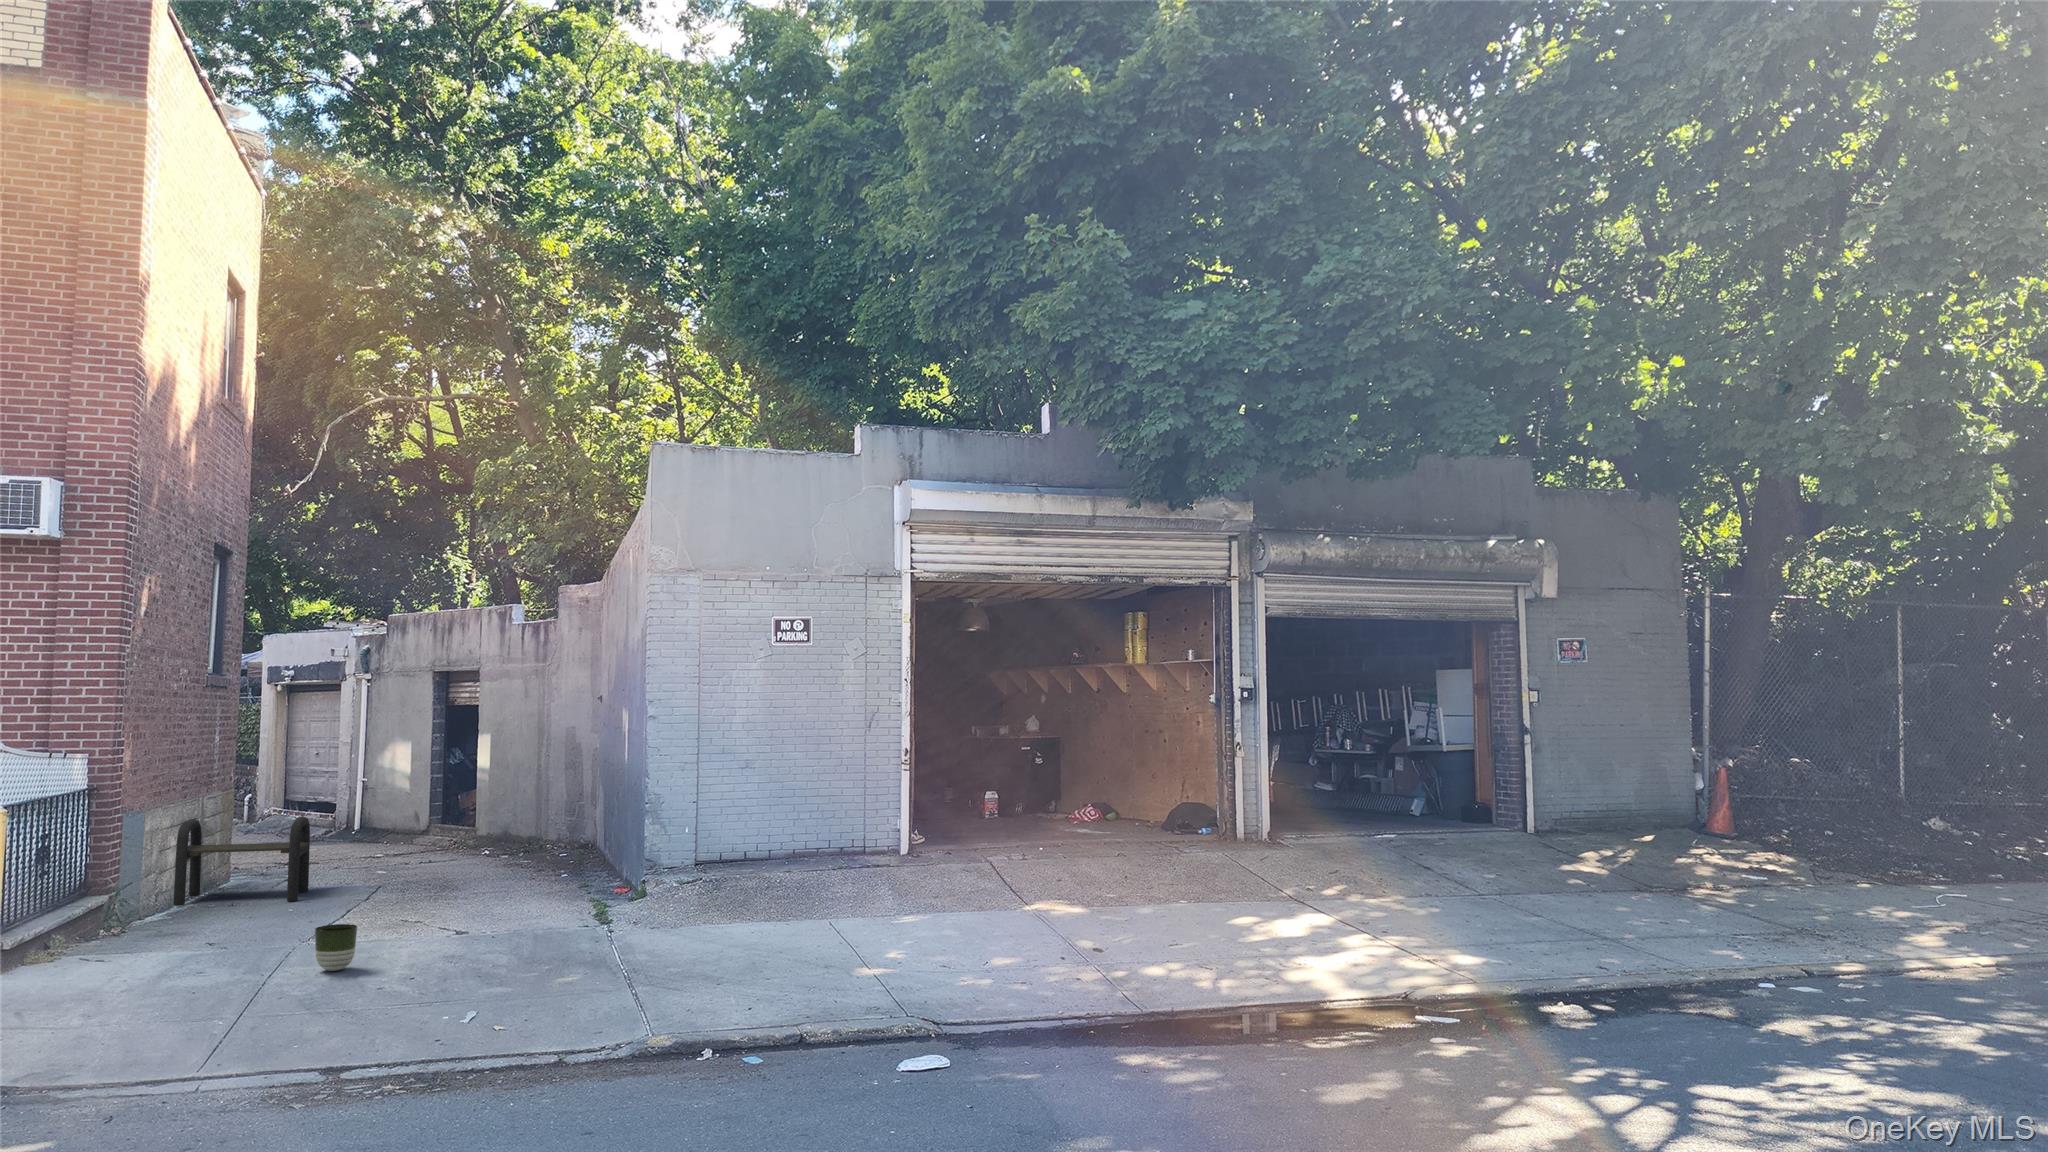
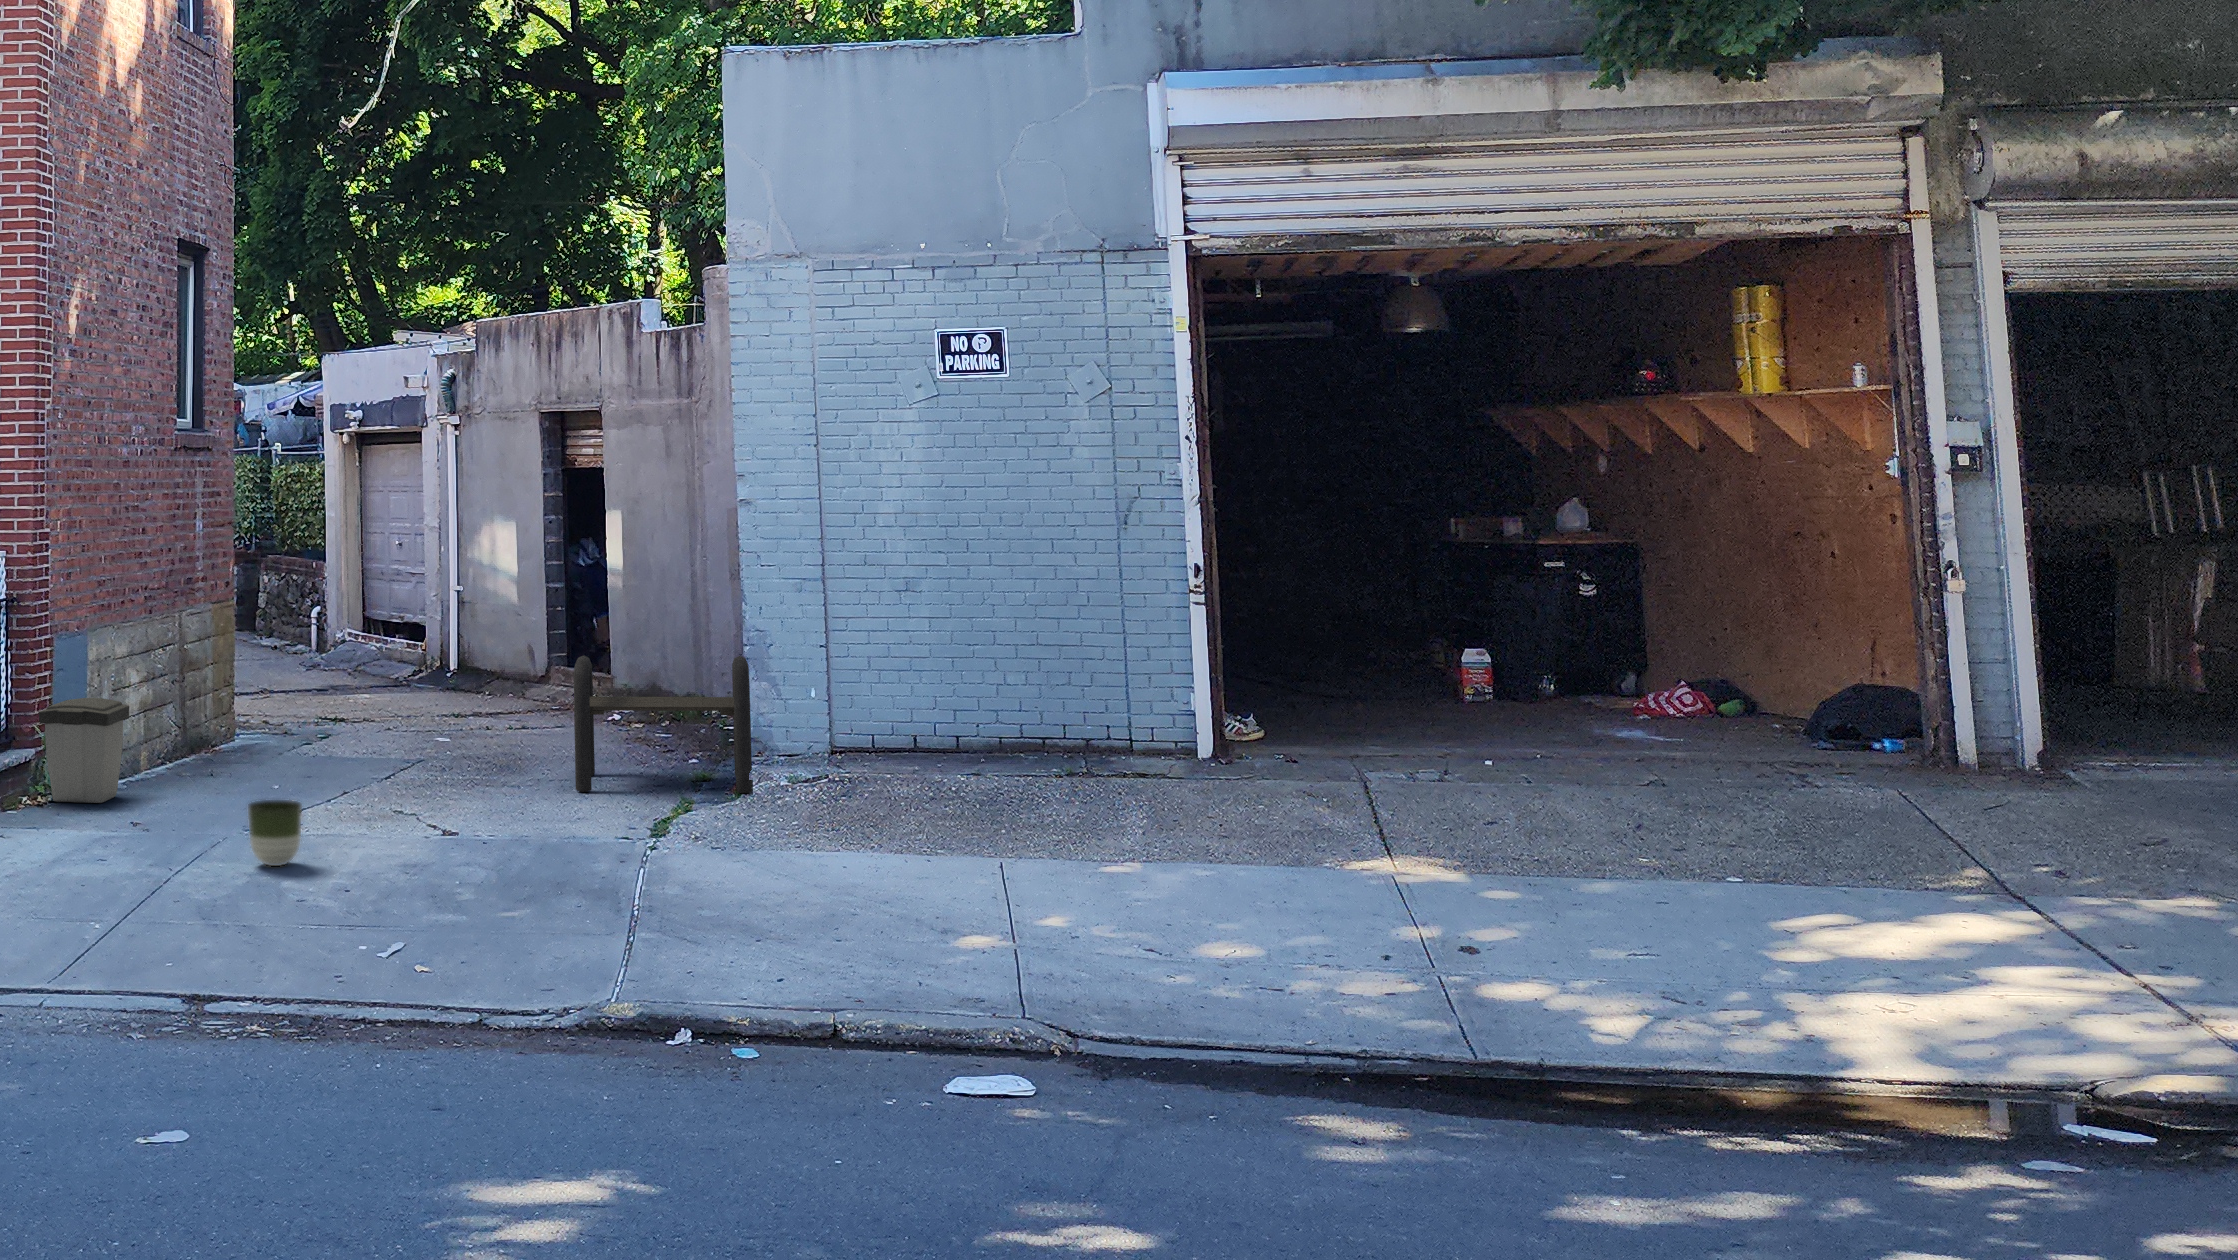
bench: present [173,816,310,906] -> present [574,656,752,793]
trash can: none [115,864,189,941] -> present [39,698,129,803]

